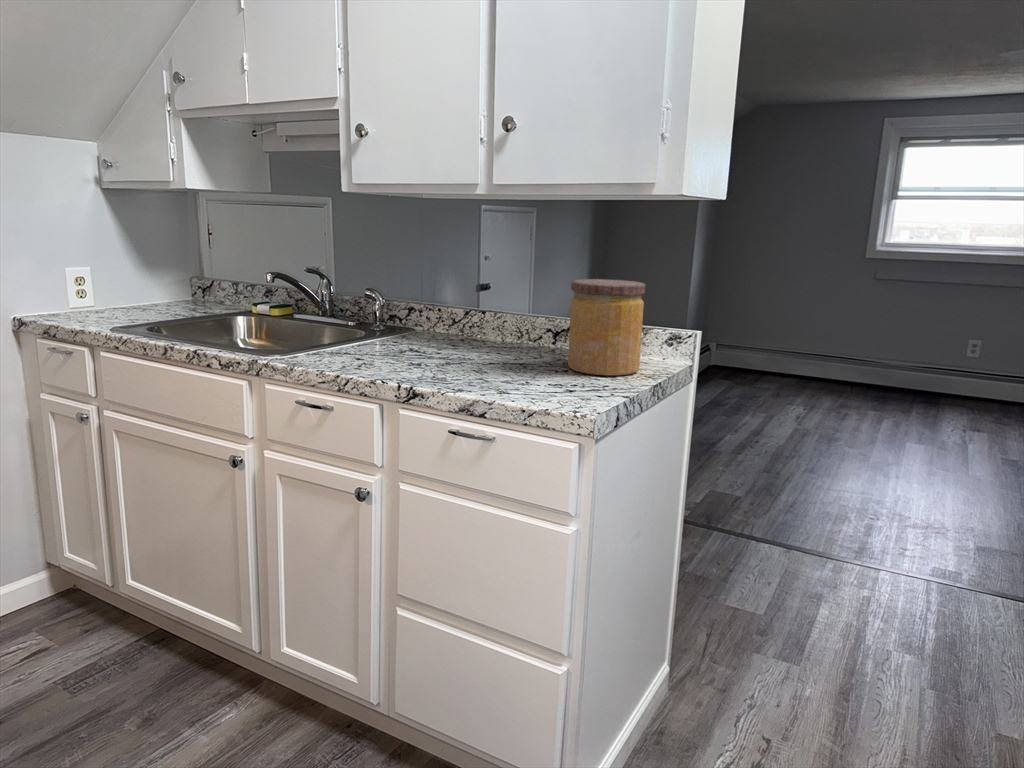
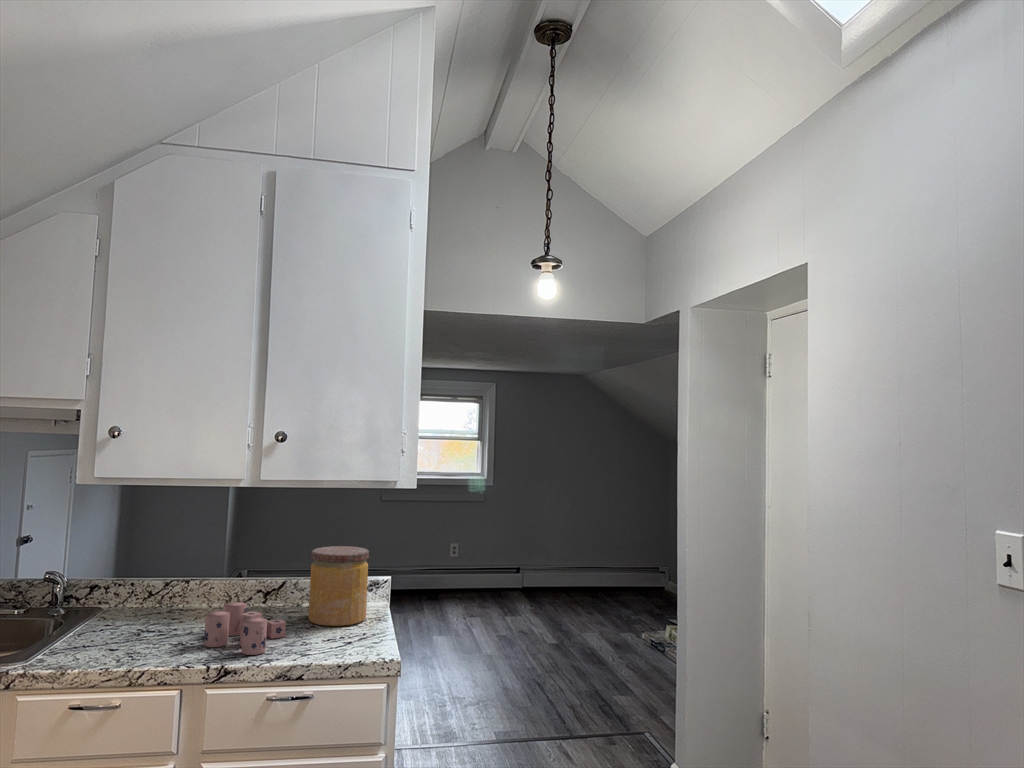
candle: none [430,330,519,383] -> present [204,602,286,655]

